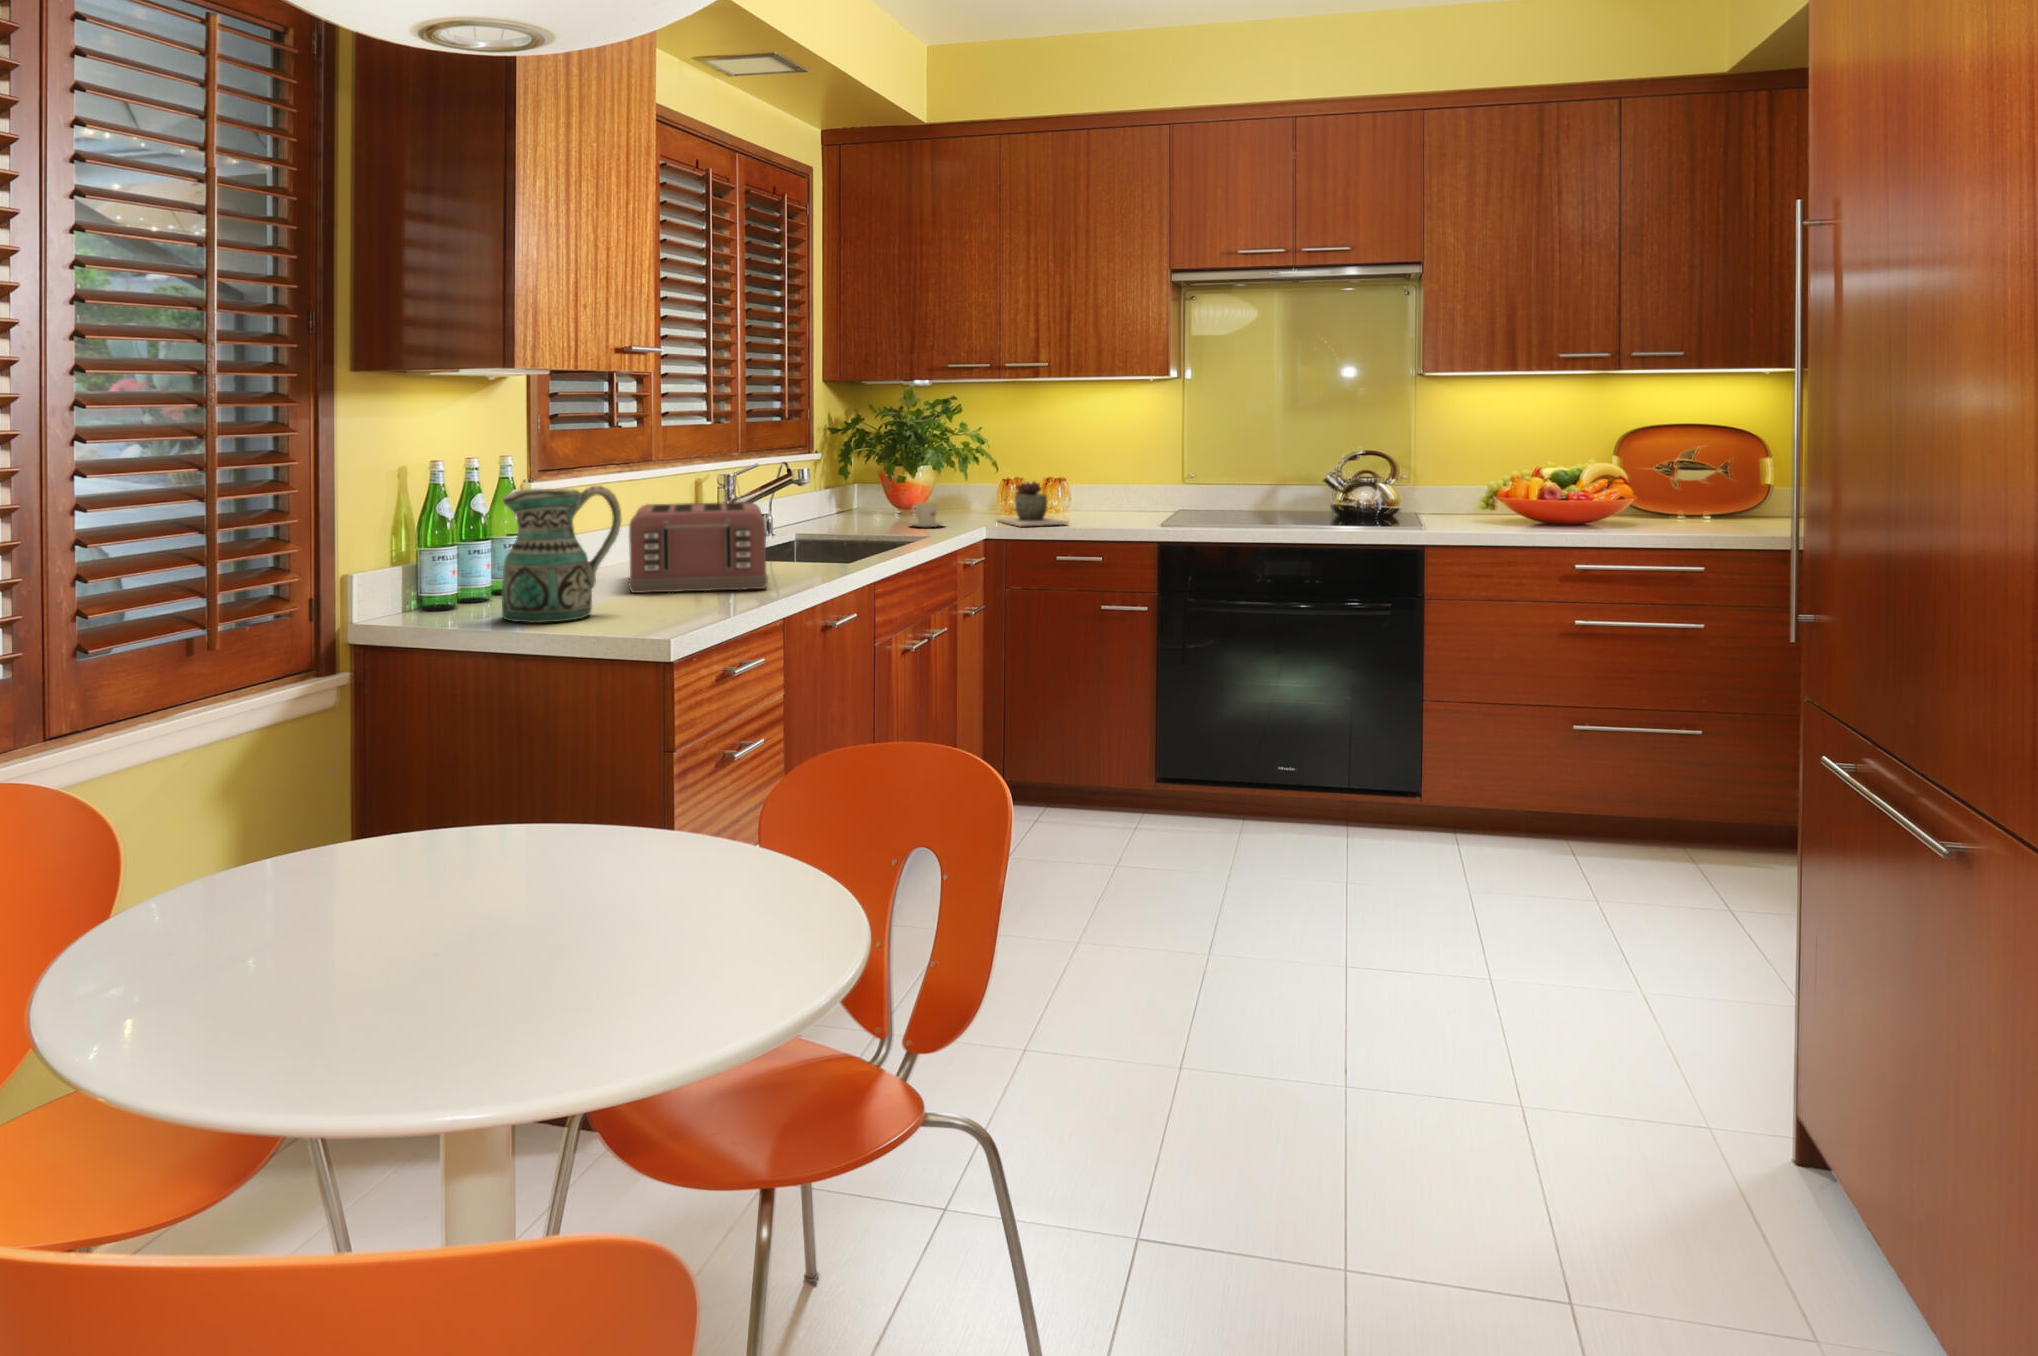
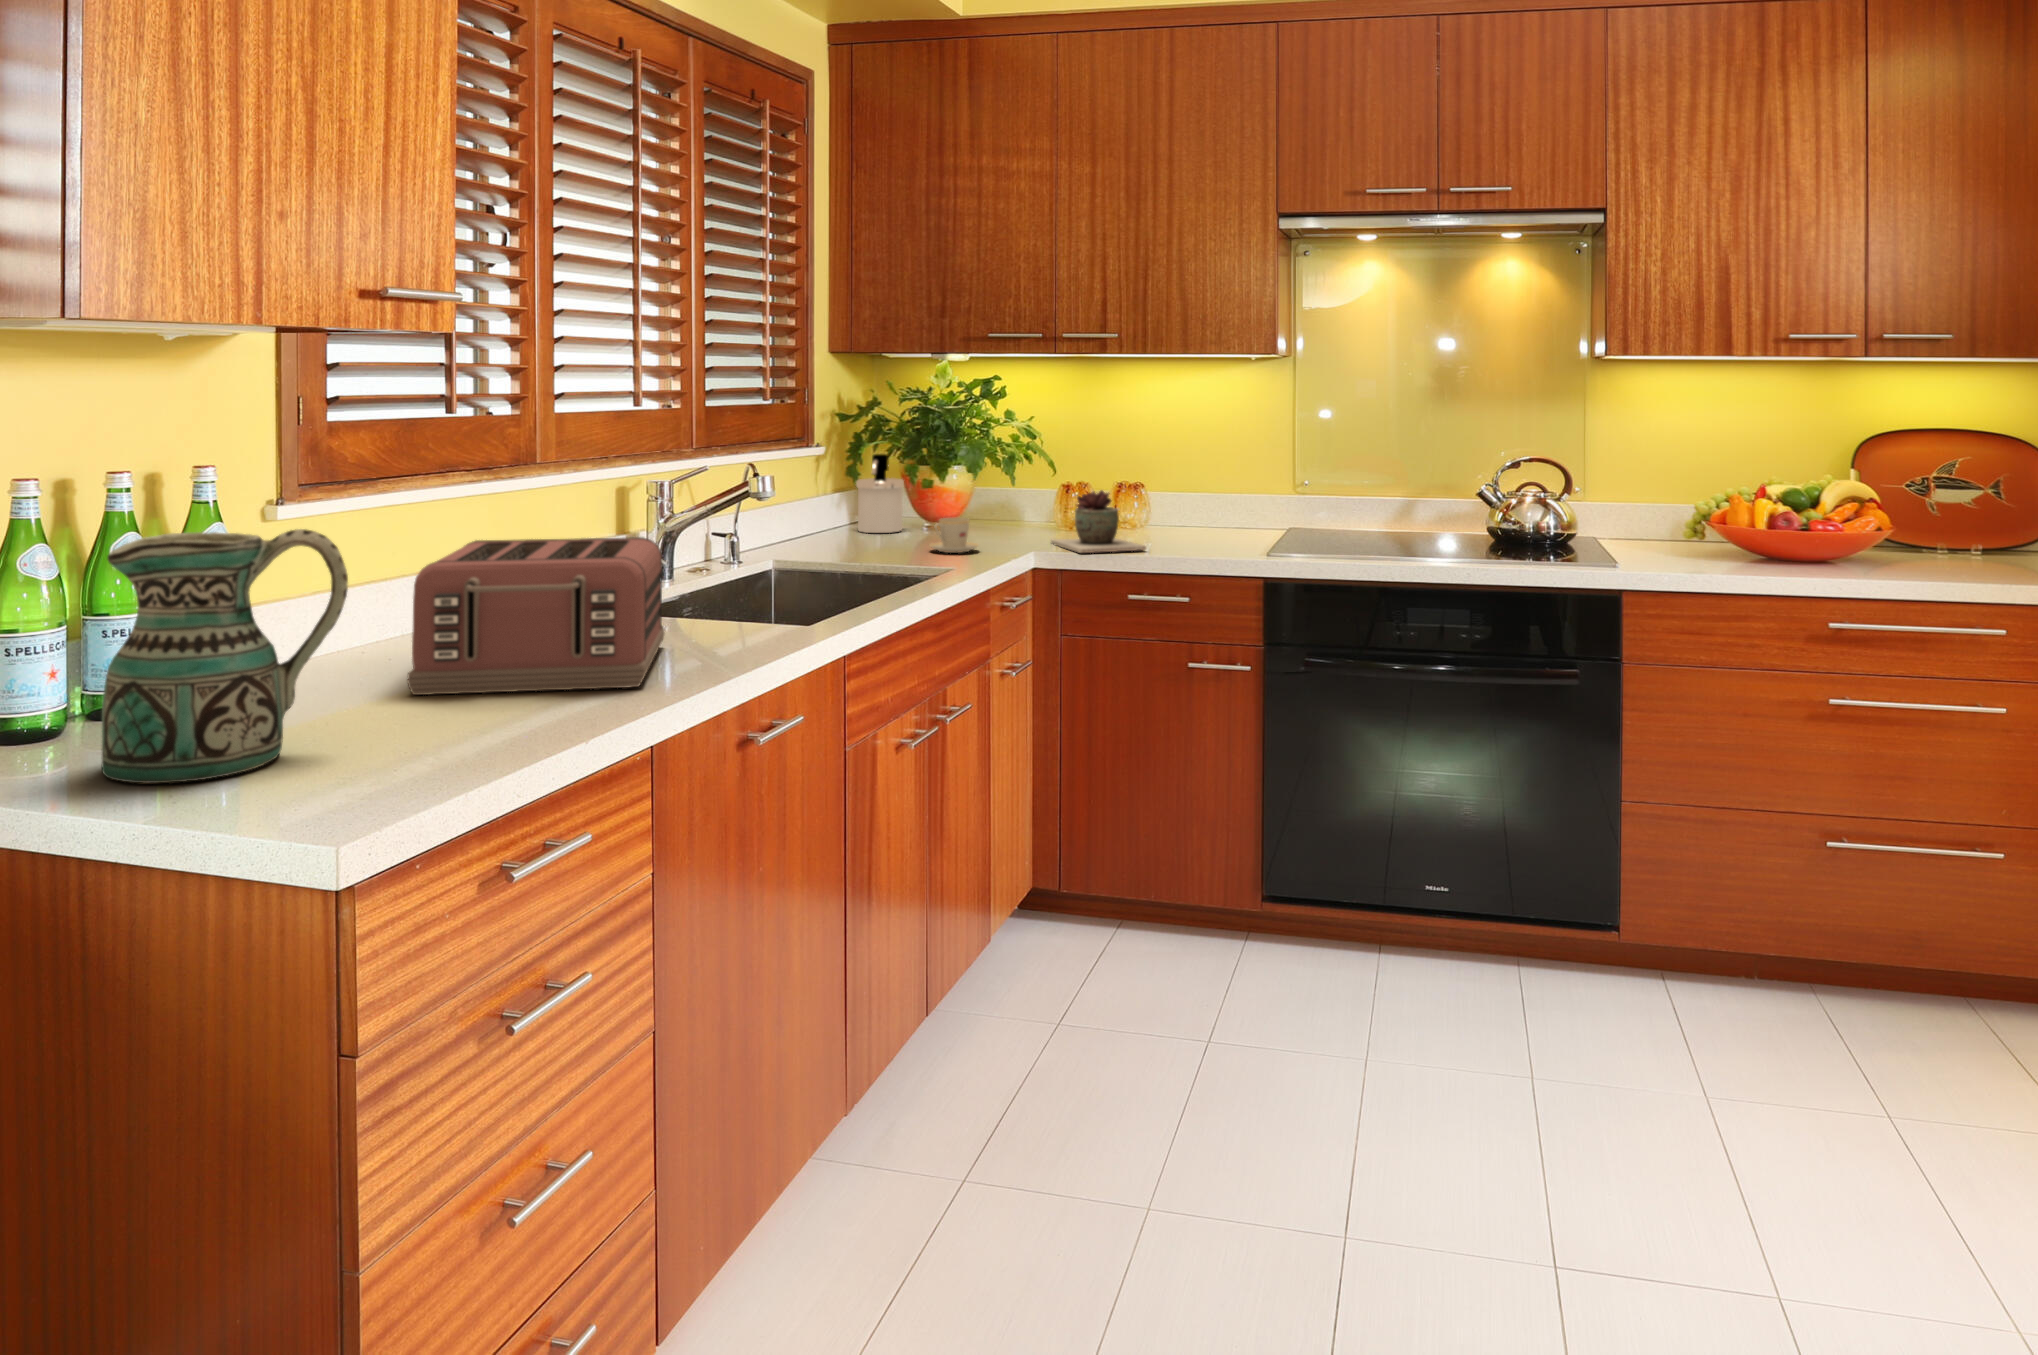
soap dispenser: none [848,457,883,516] -> present [856,454,904,533]

